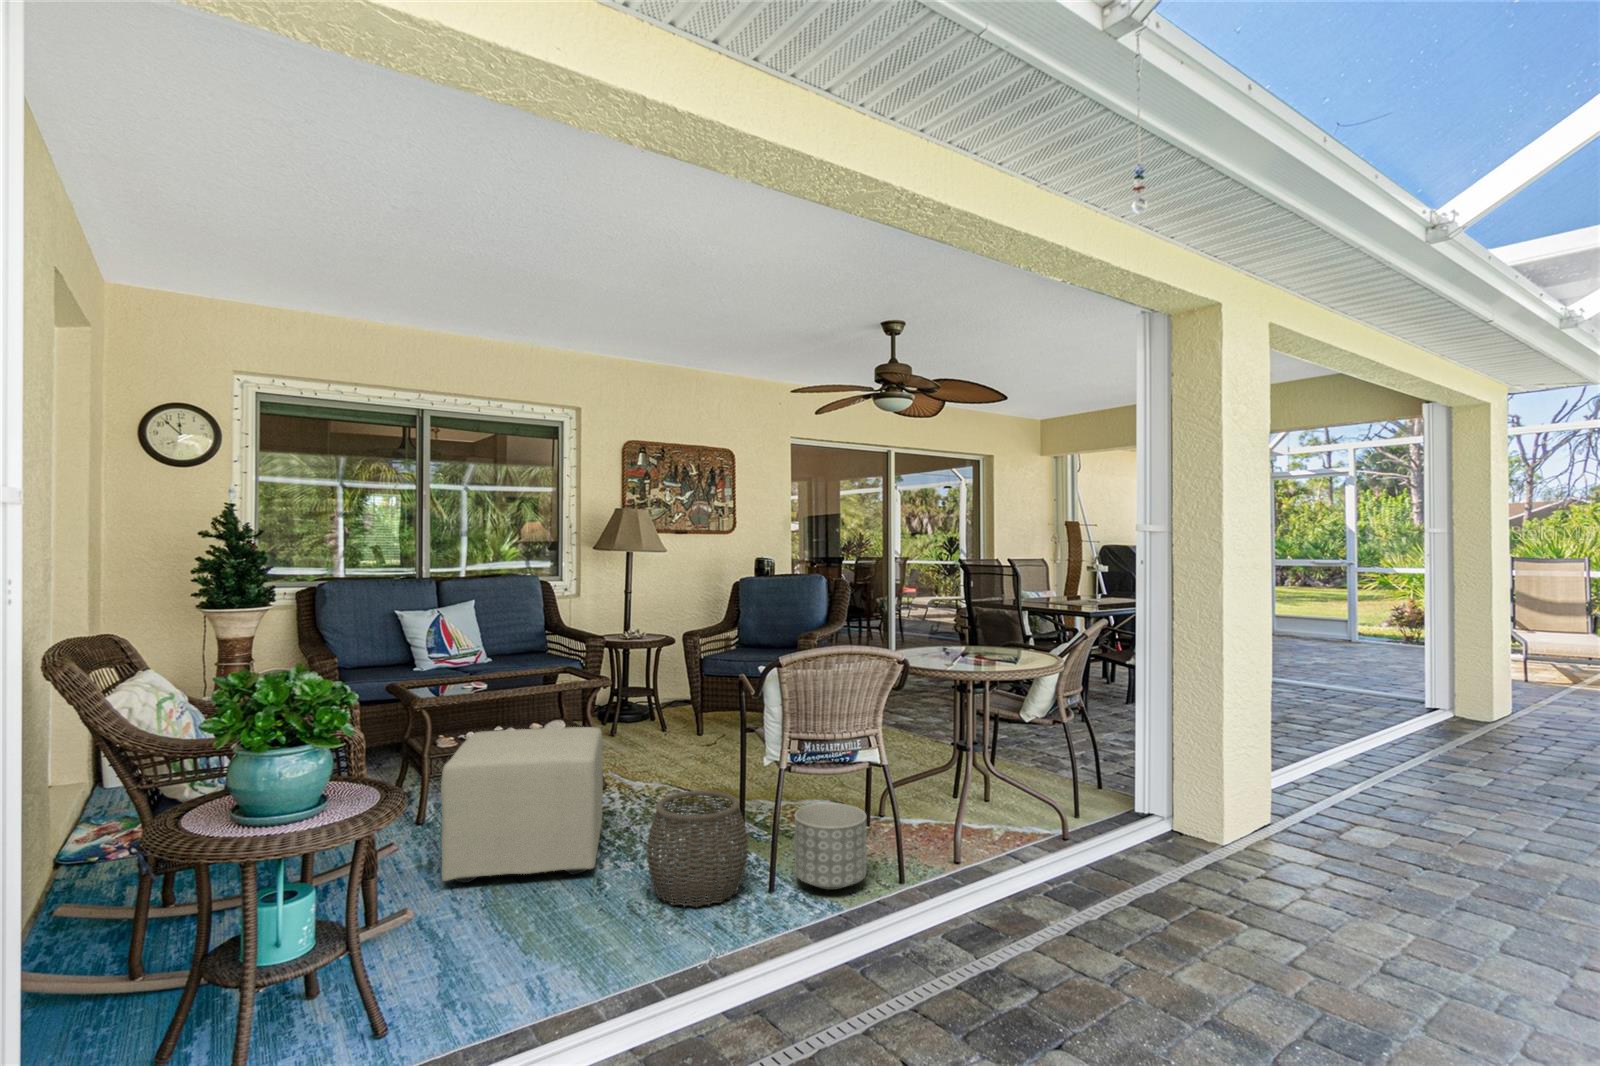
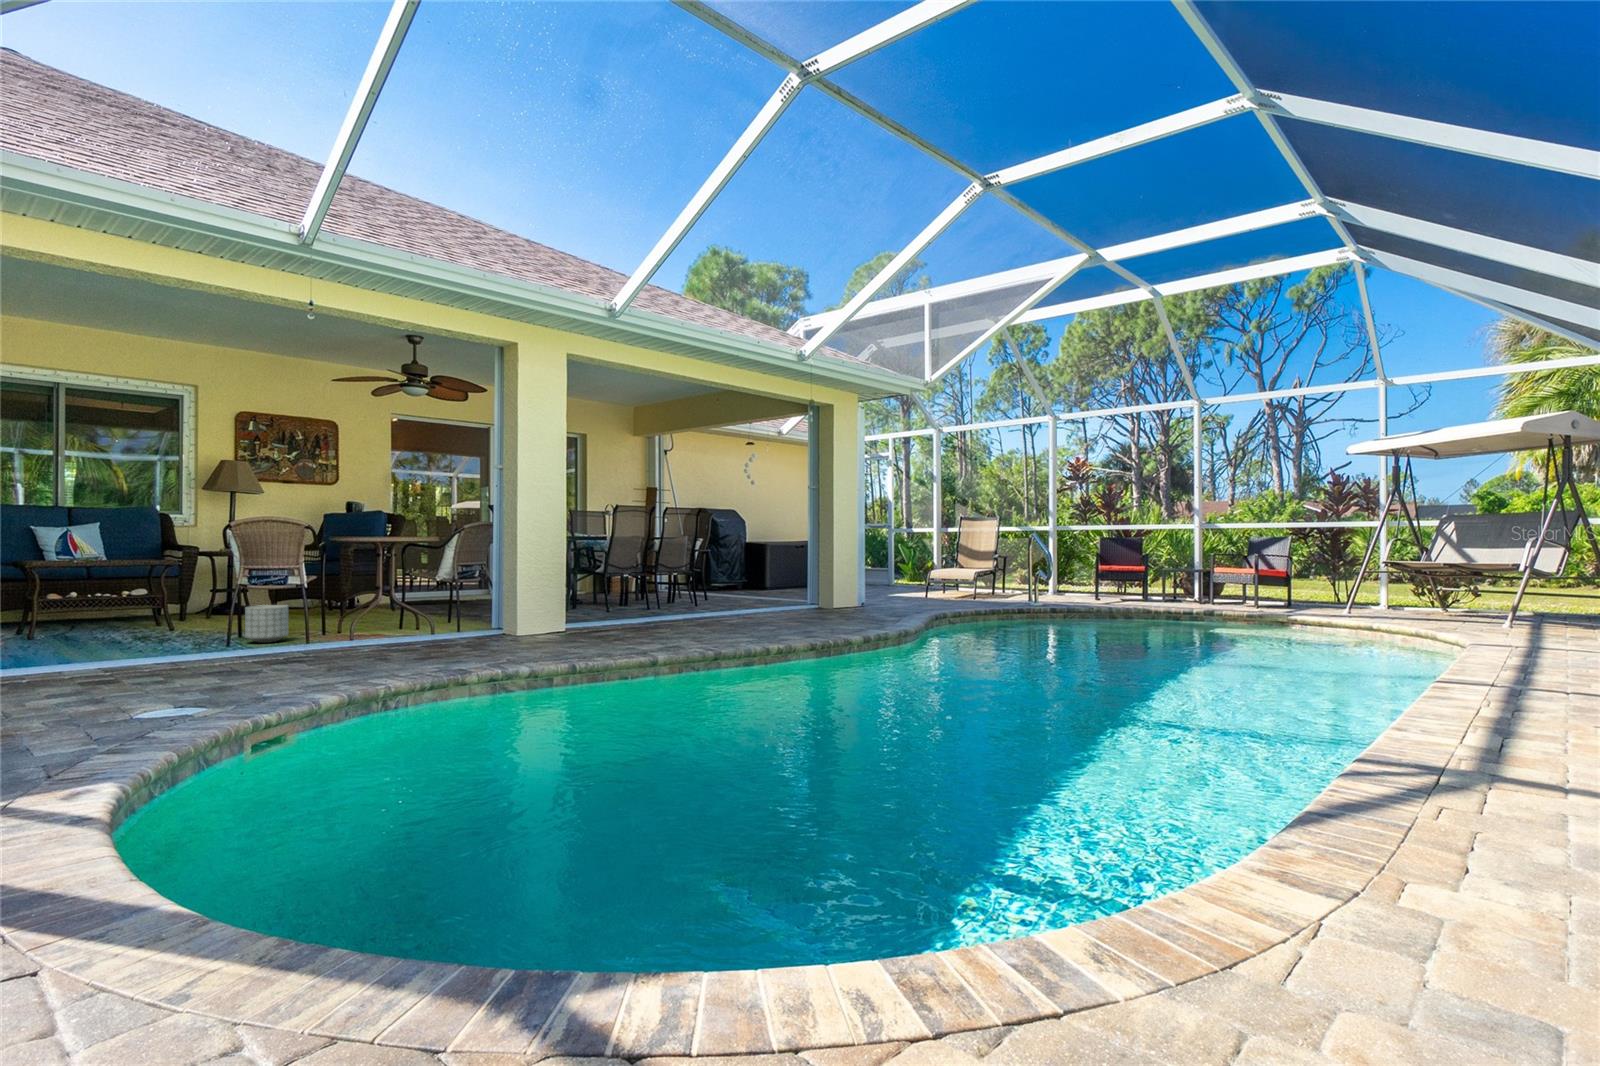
ottoman: present [441,727,603,883] -> none [35,575,154,647]
woven basket: present [646,791,749,907] -> none [155,598,220,647]

